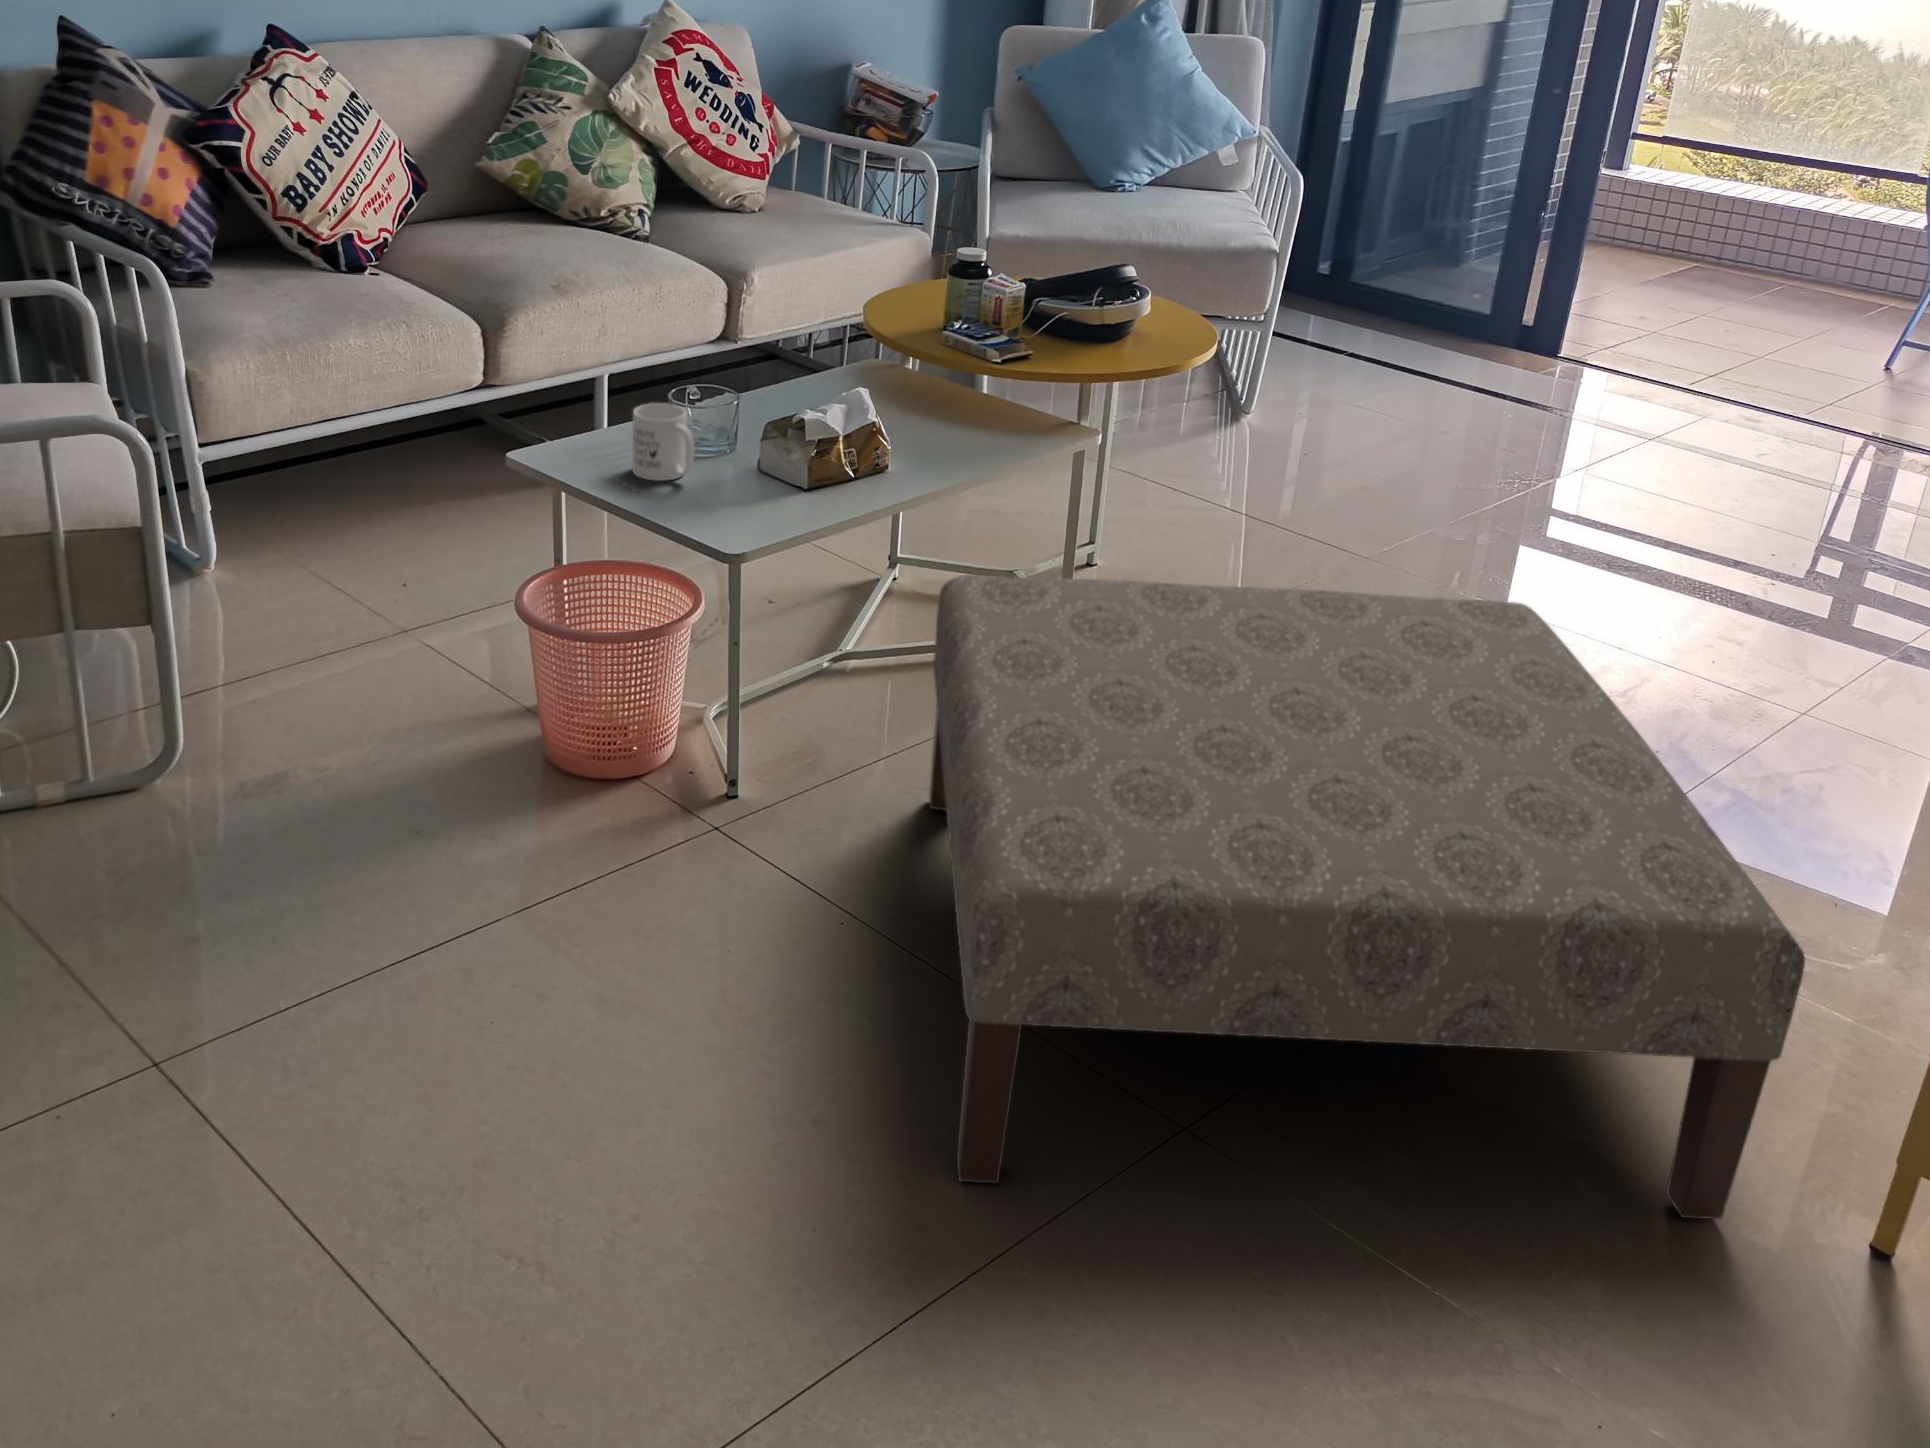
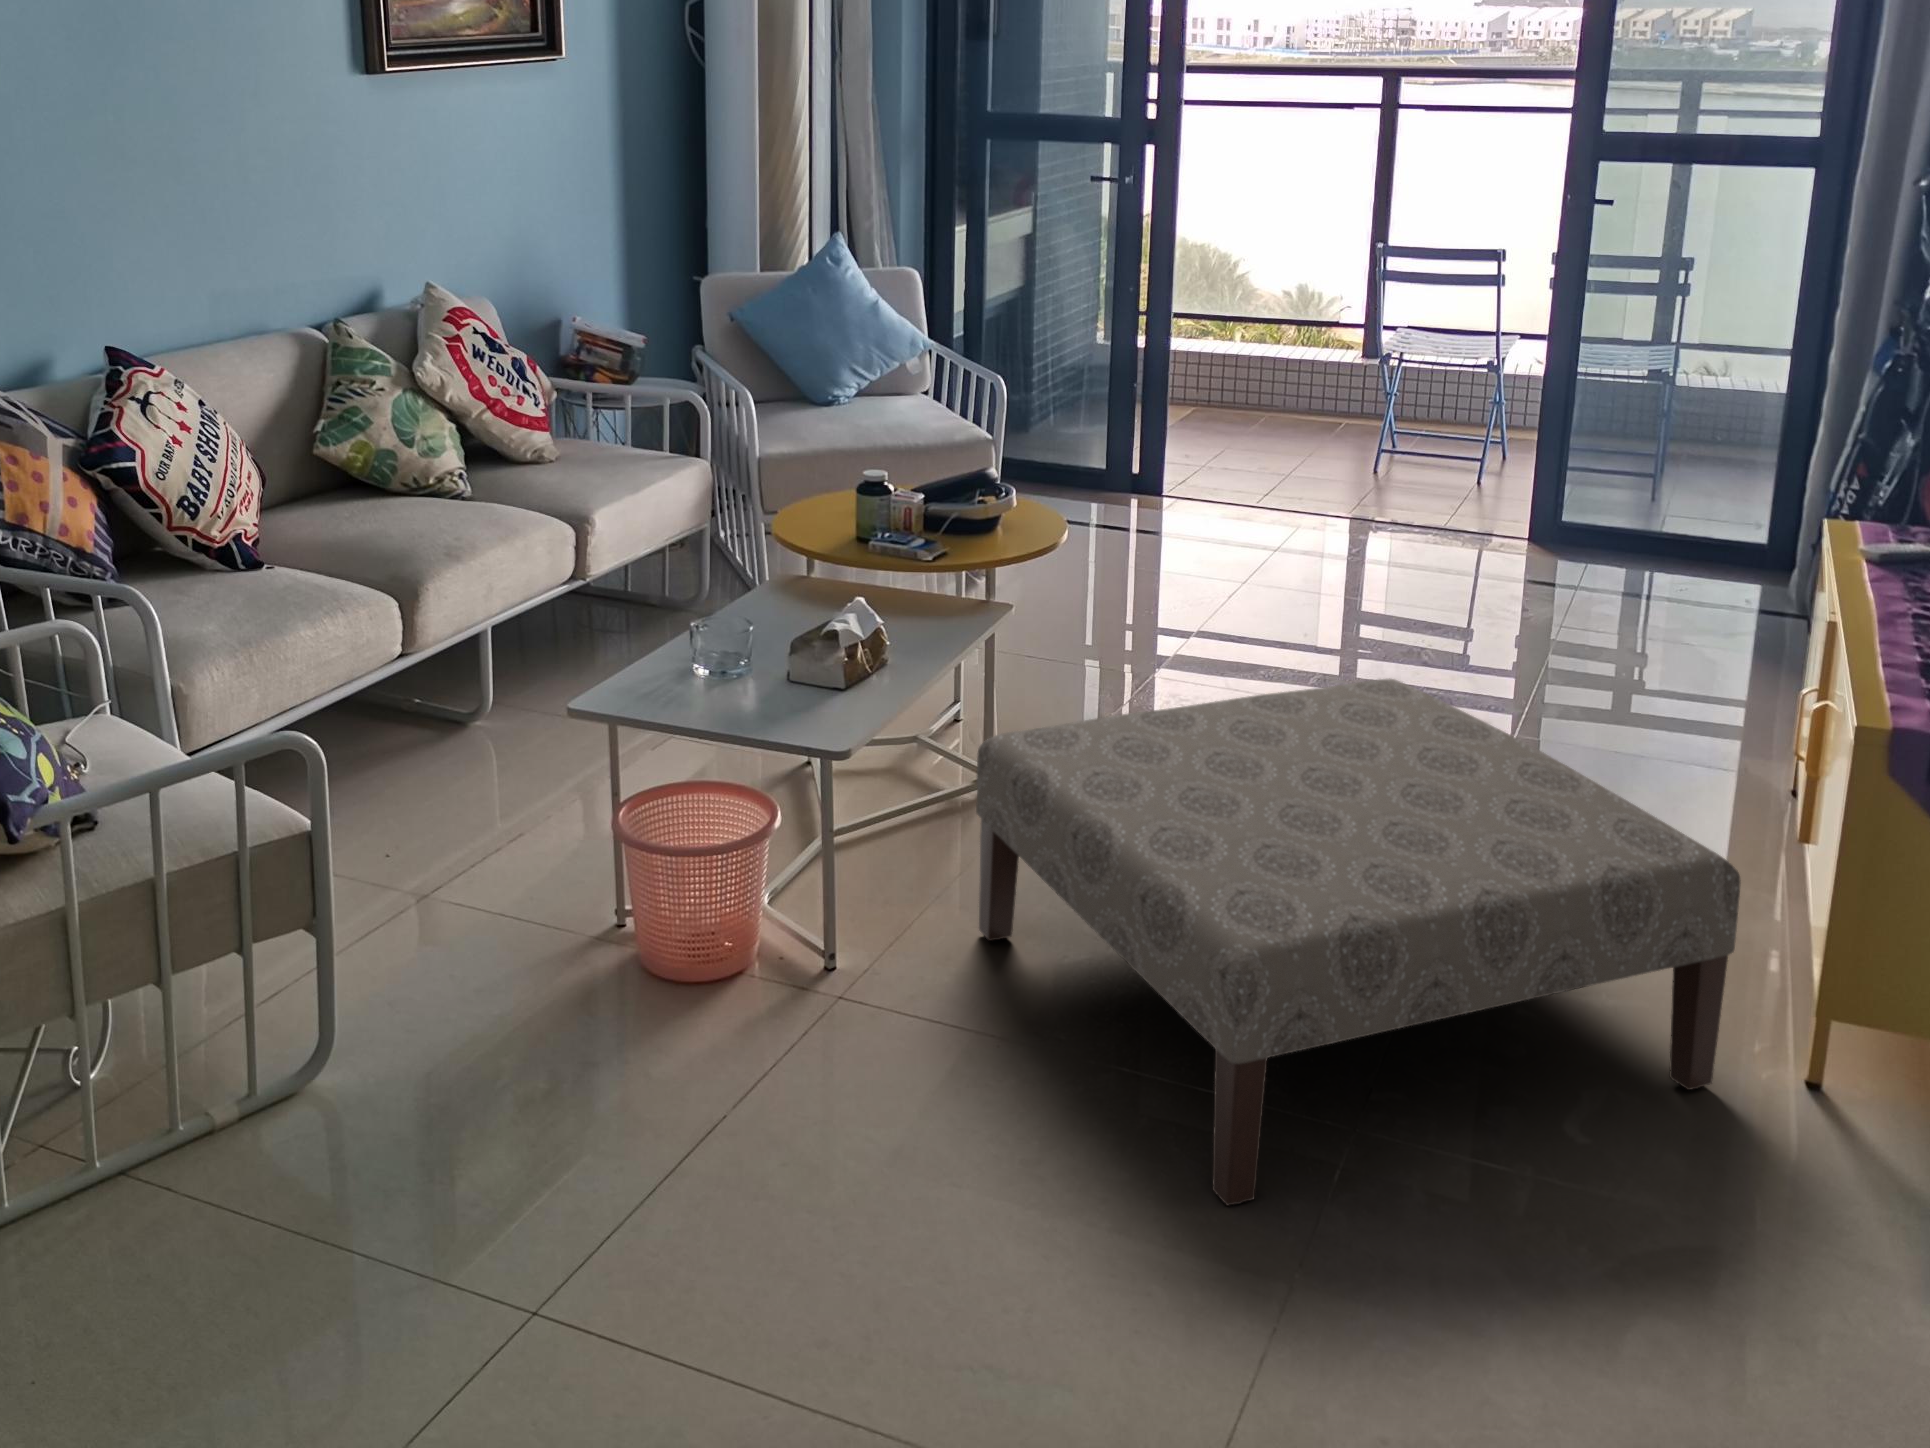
mug: present [632,403,694,481] -> none [672,637,736,705]

